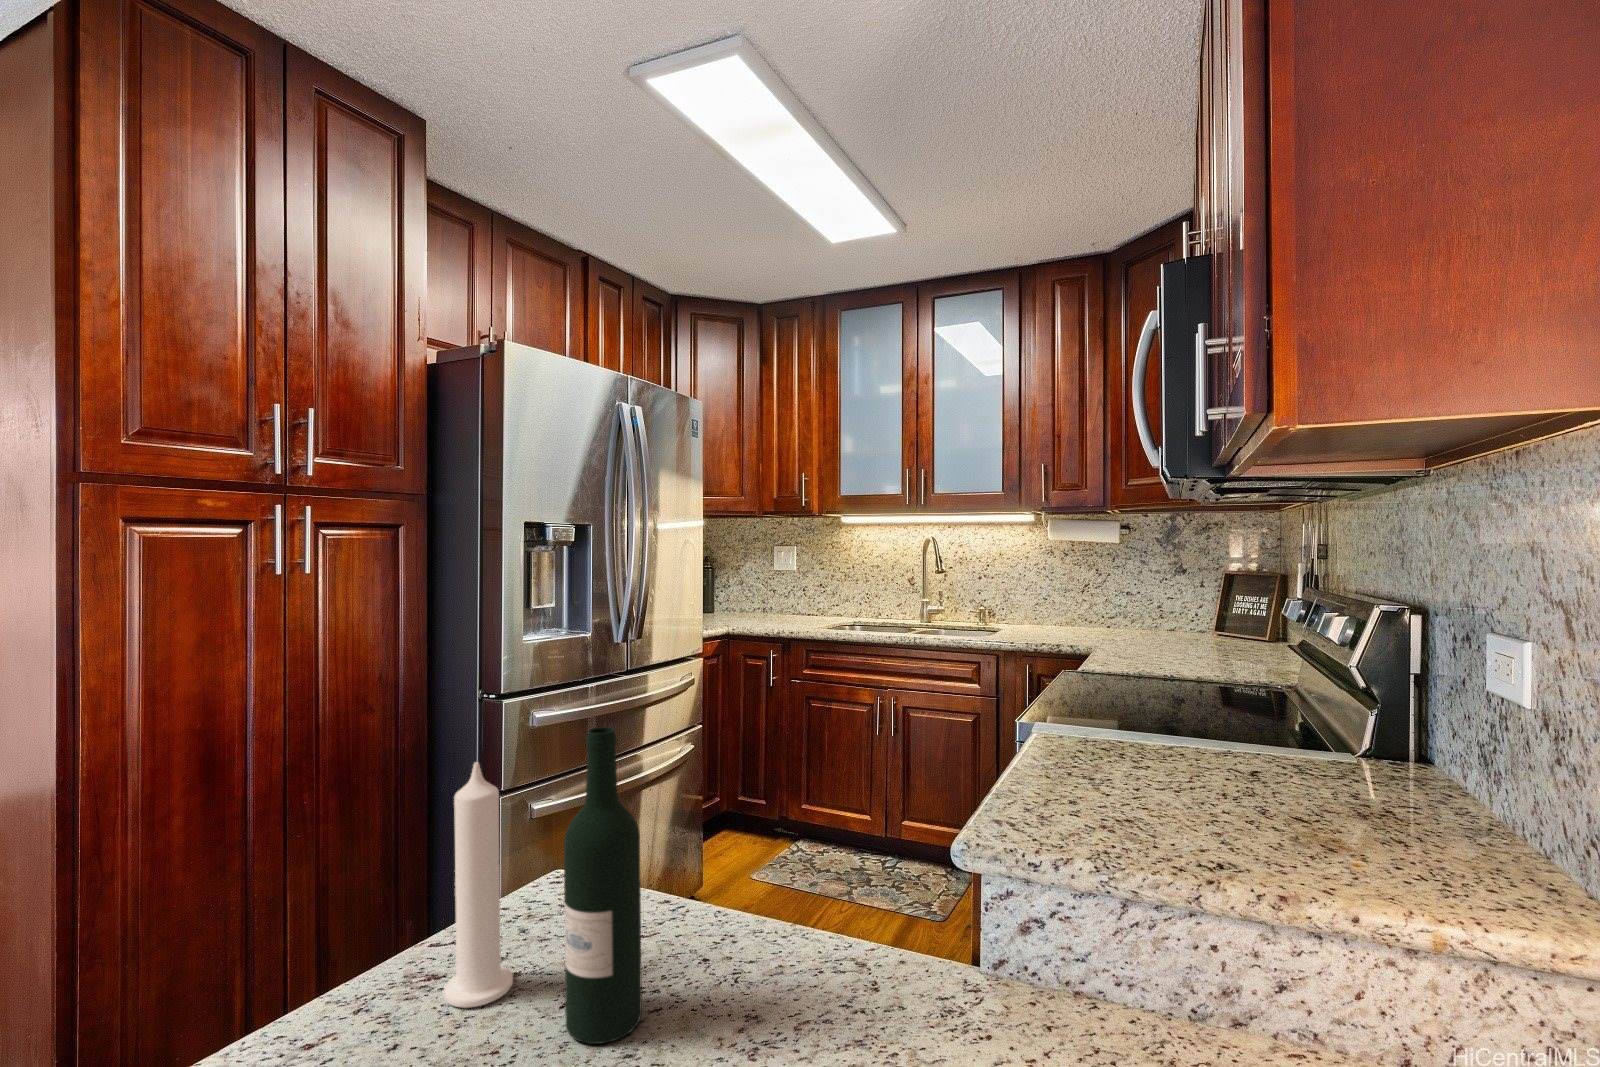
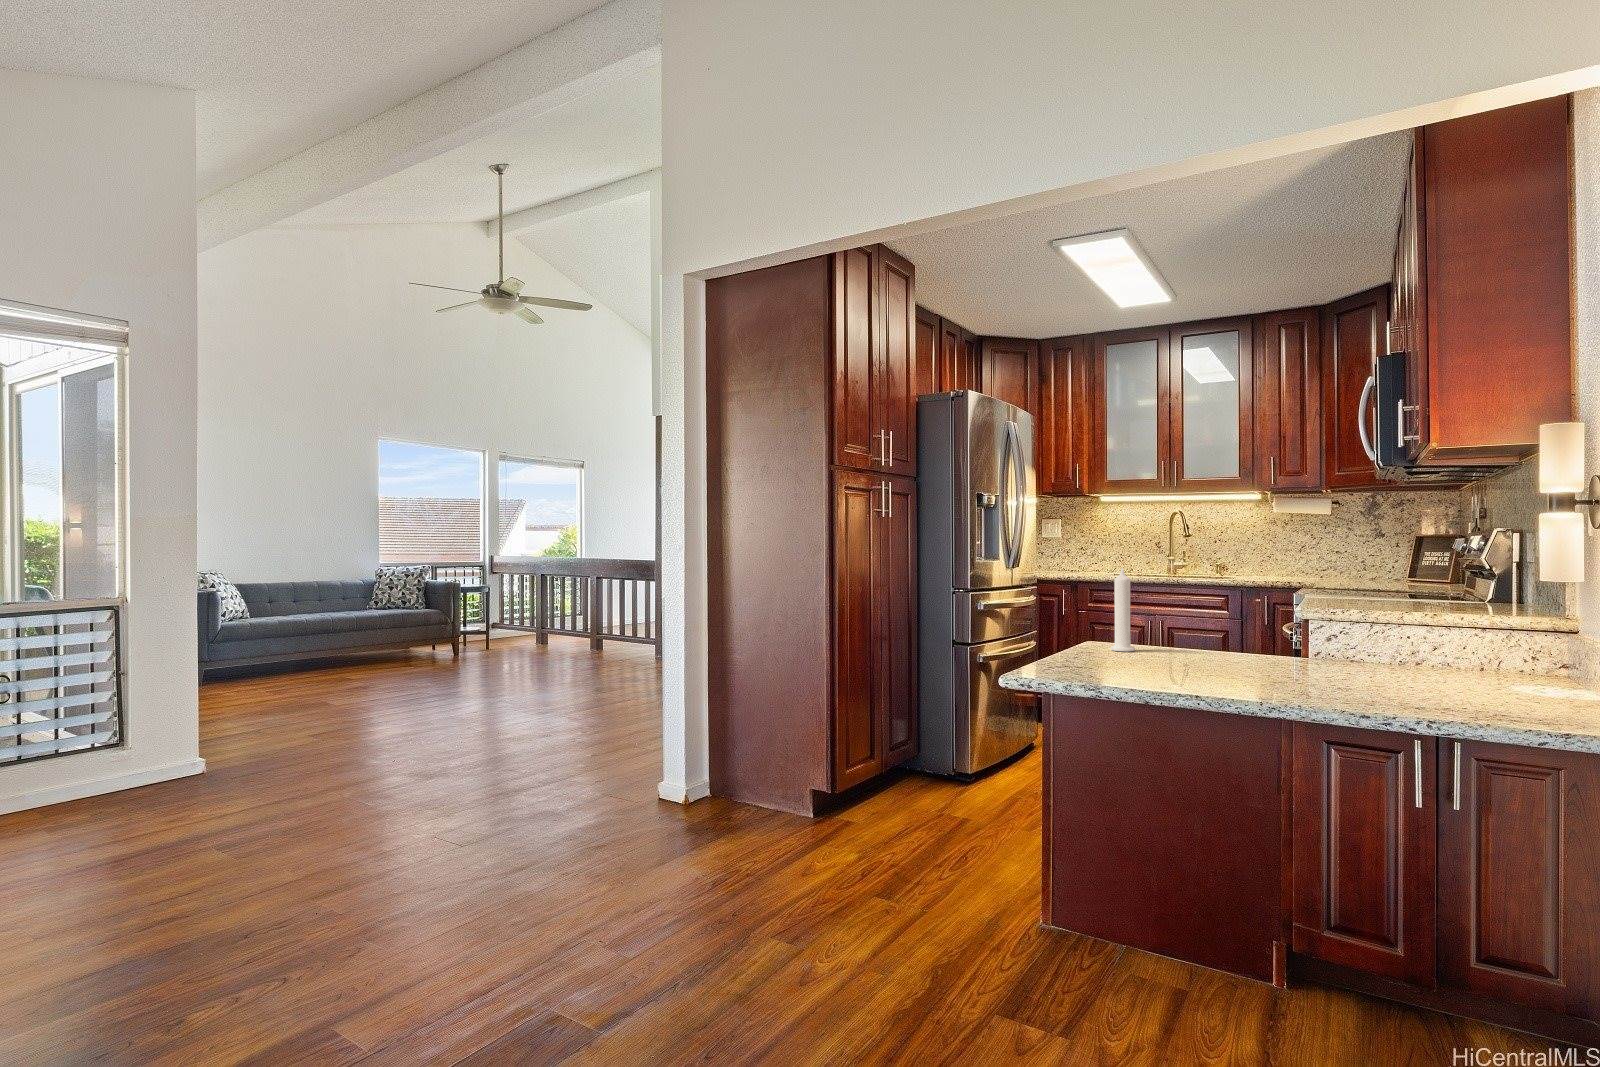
wine bottle: present [564,727,642,1044] -> none [1167,552,1194,655]

